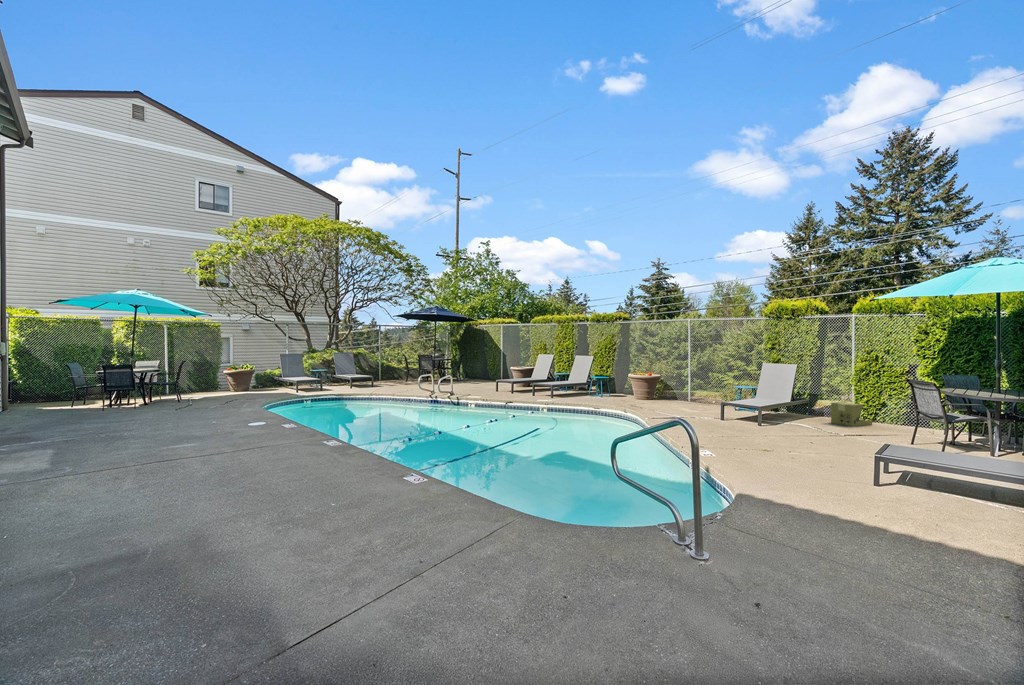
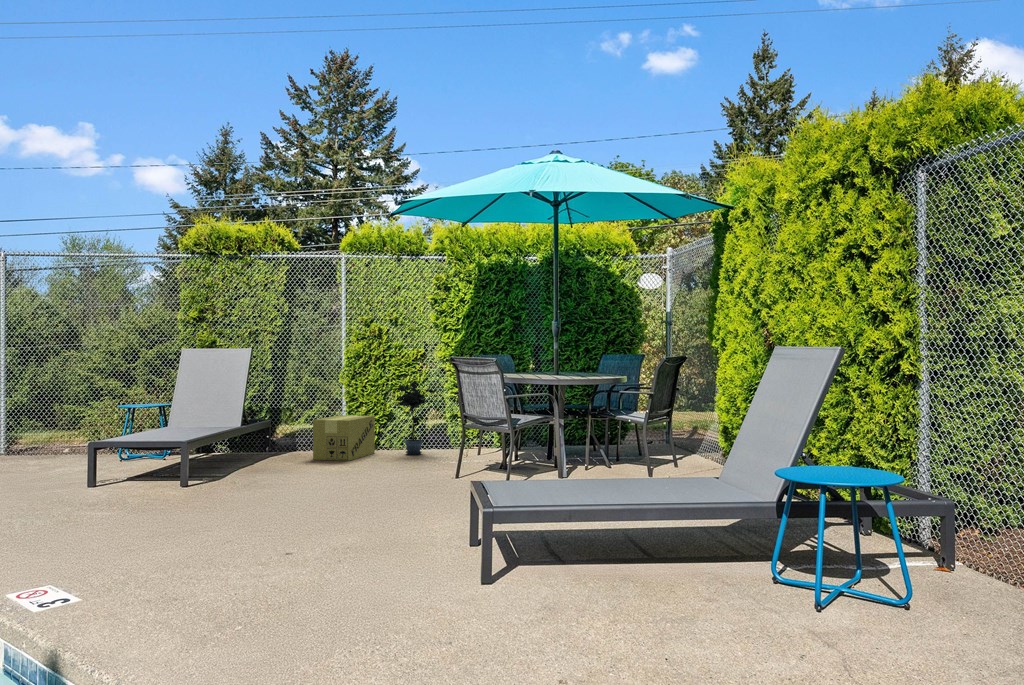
potted plant: none [881,386,917,429] -> present [389,381,438,455]

